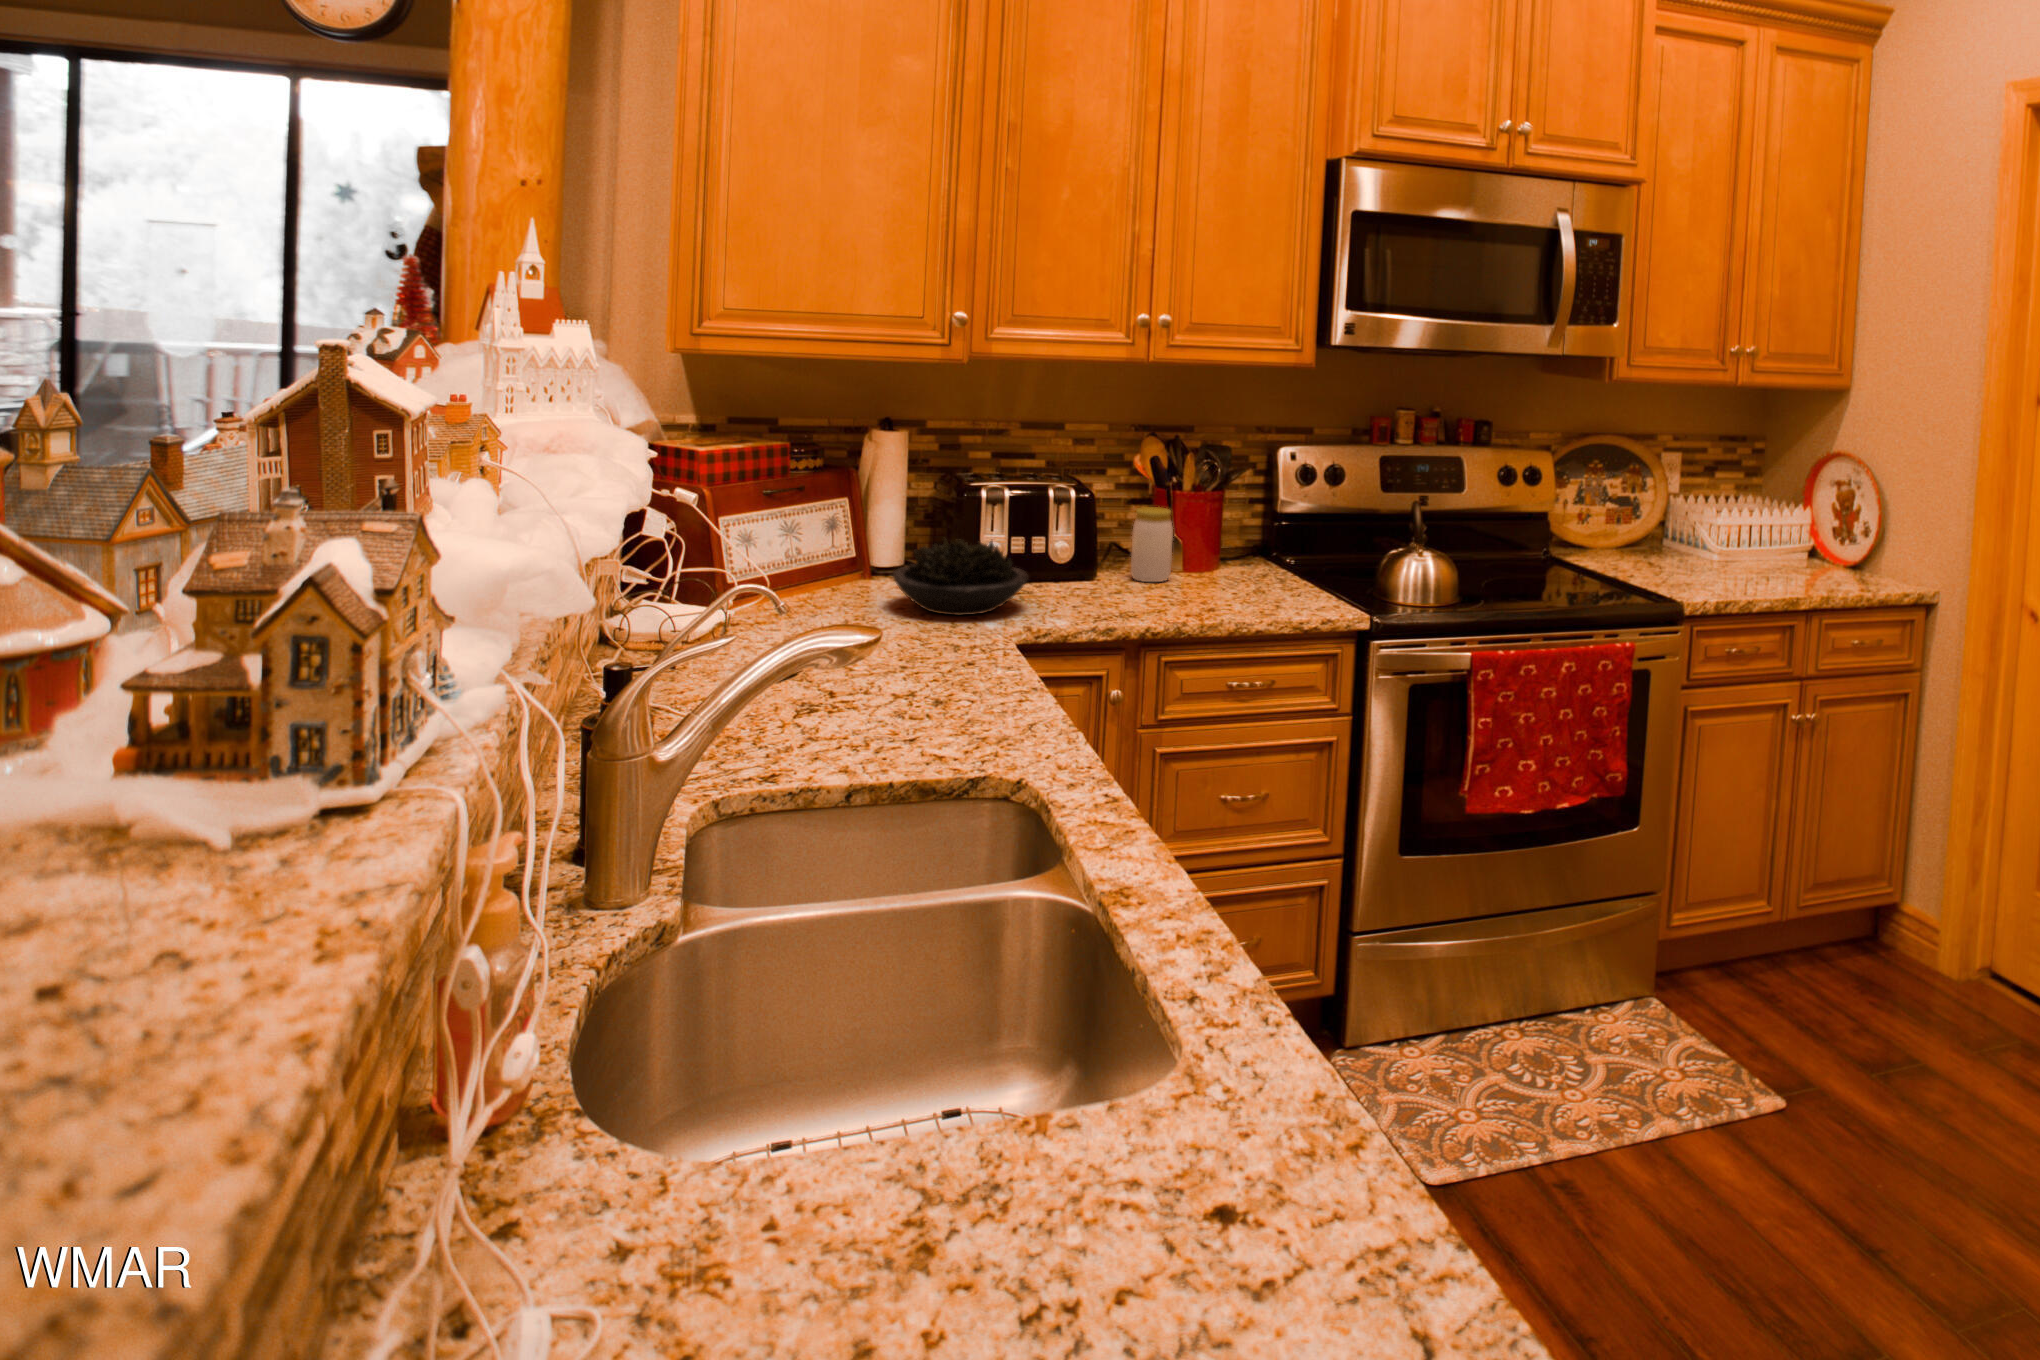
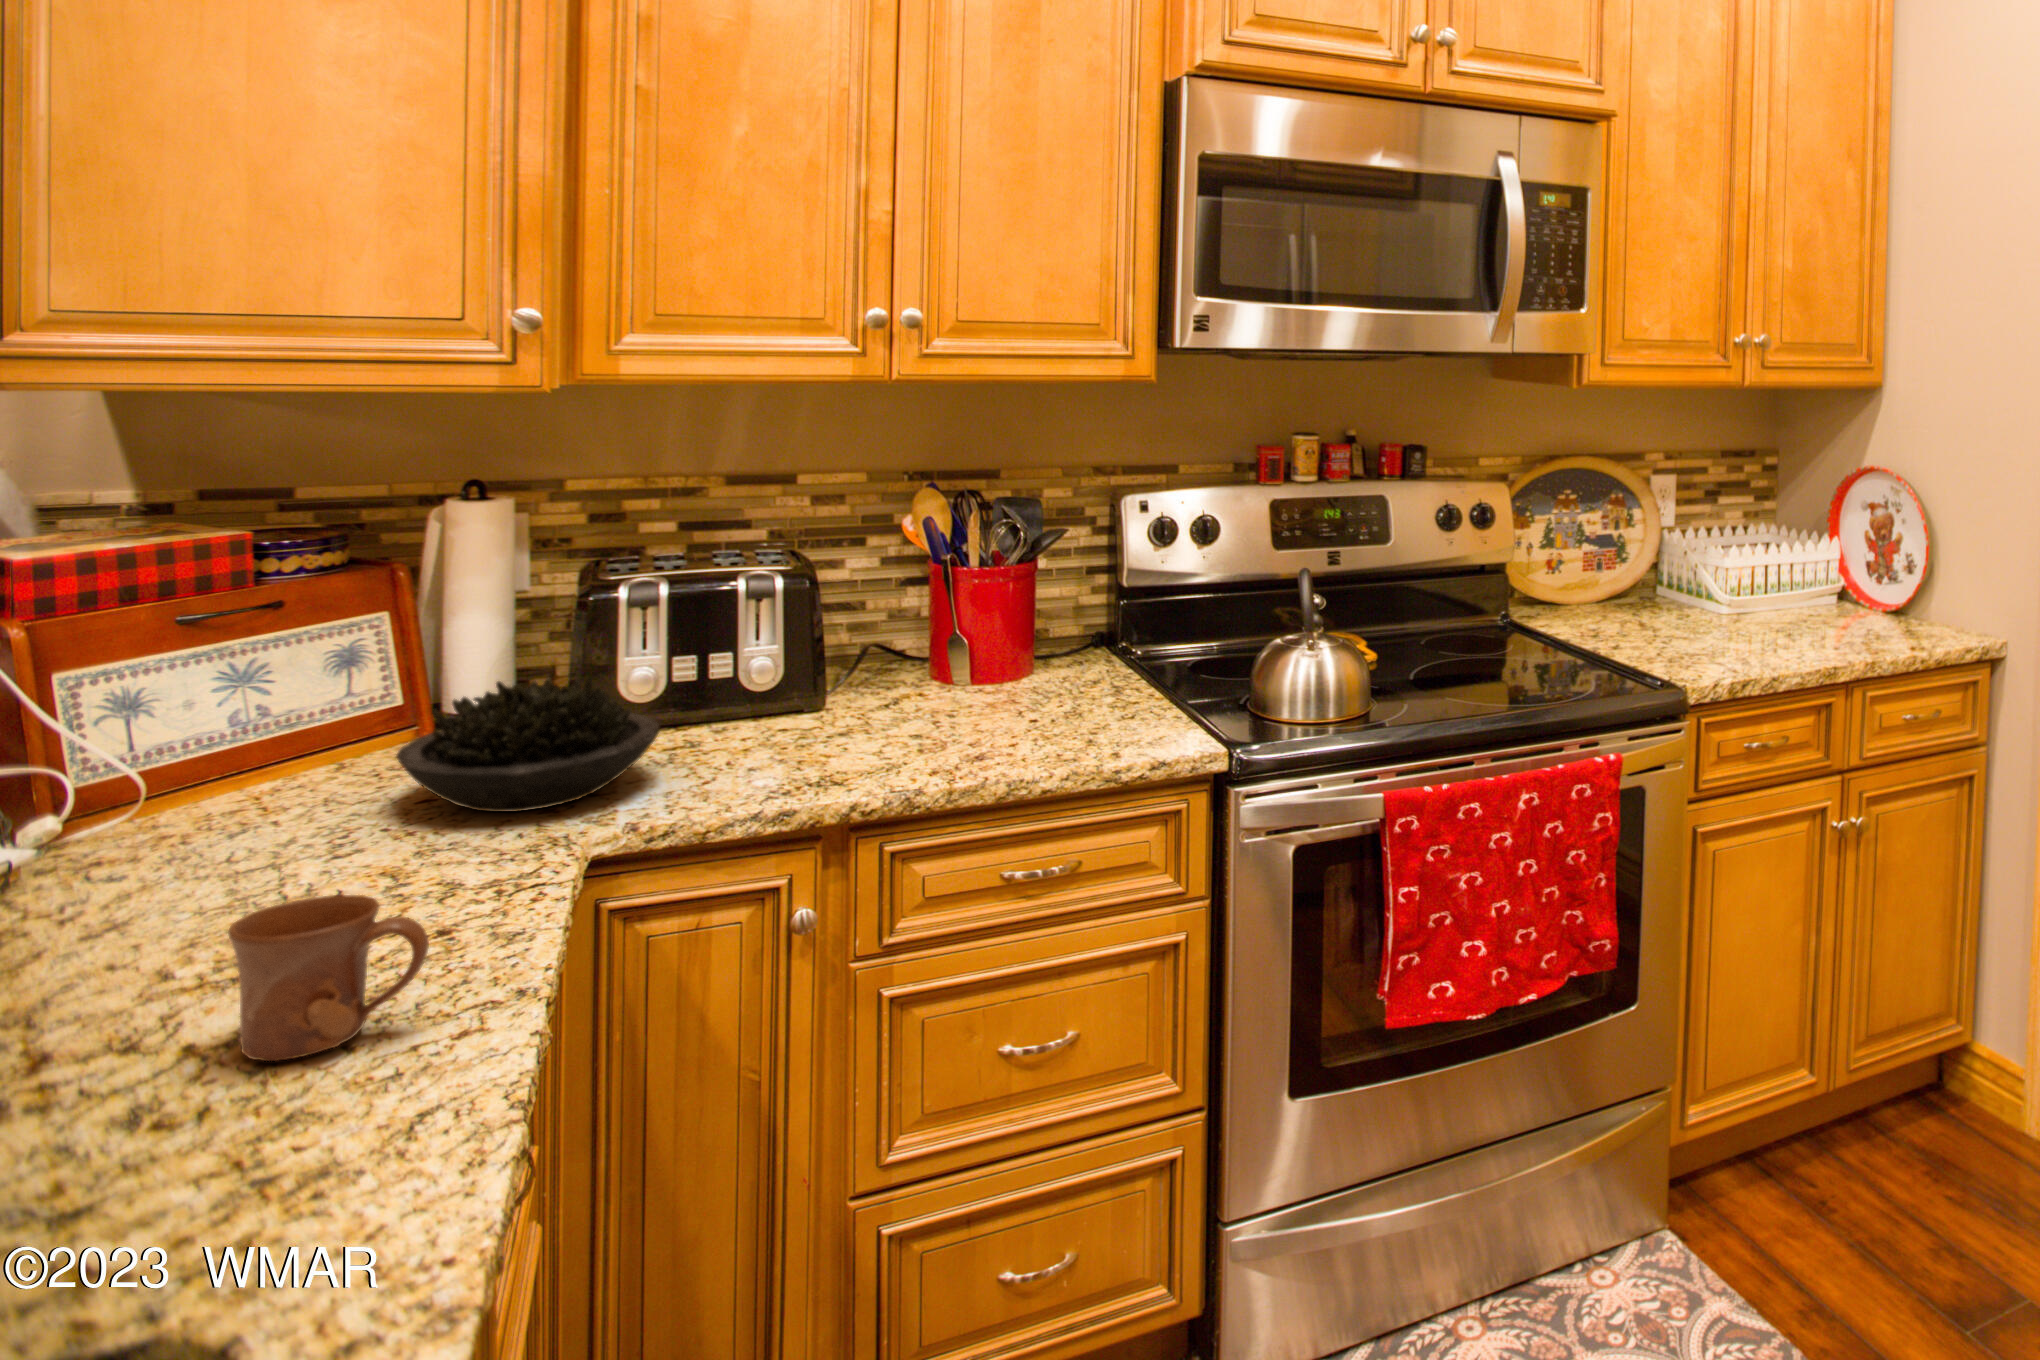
jar: present [1131,507,1173,582] -> none [877,597,942,712]
mug: none [913,628,999,705] -> present [228,895,429,1061]

